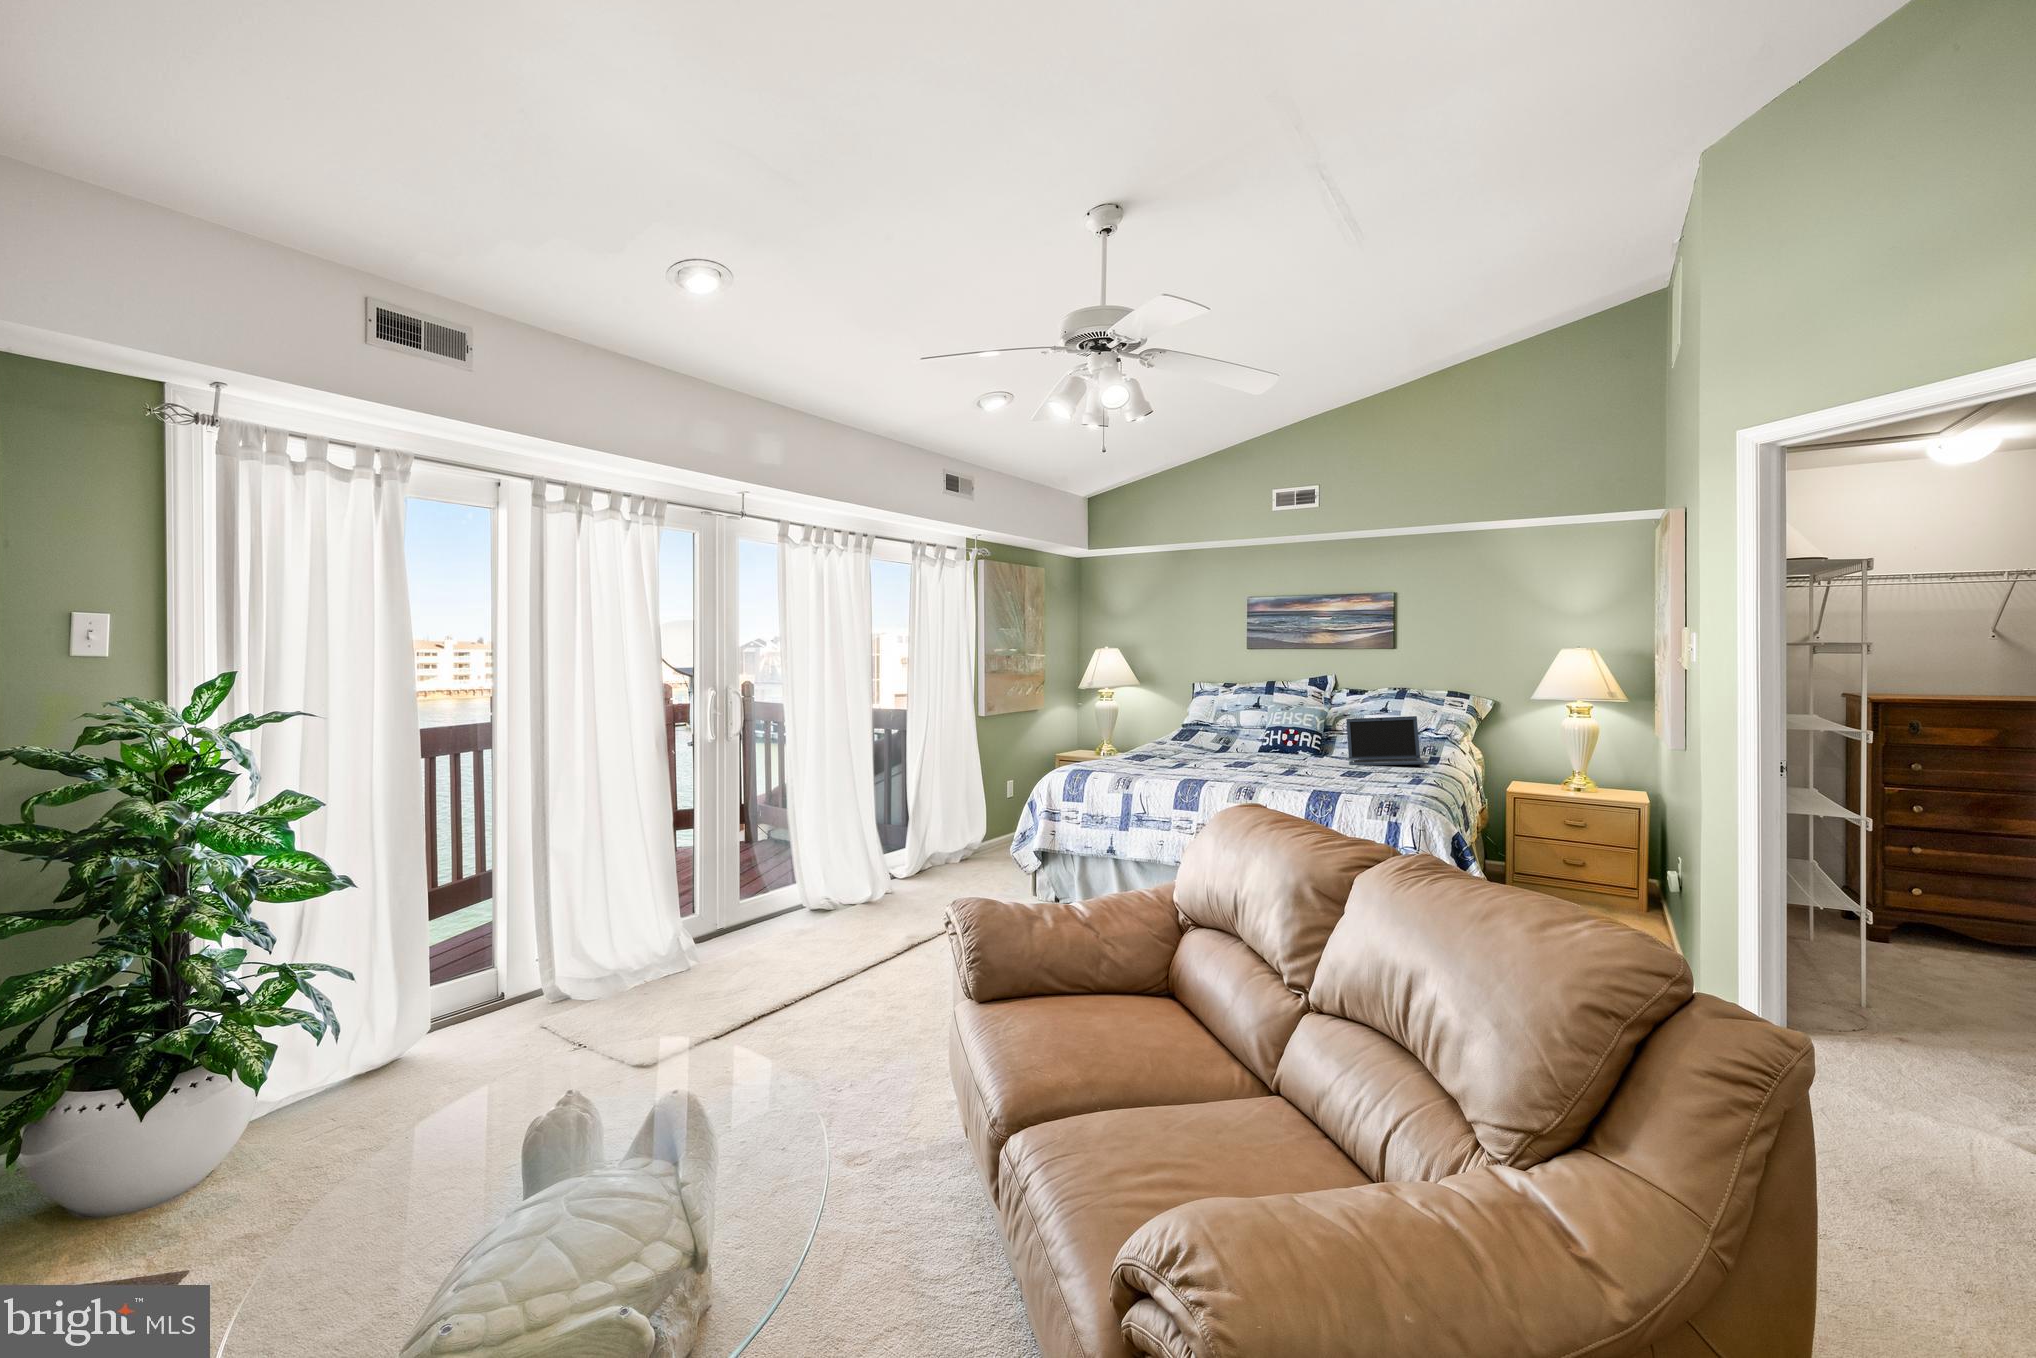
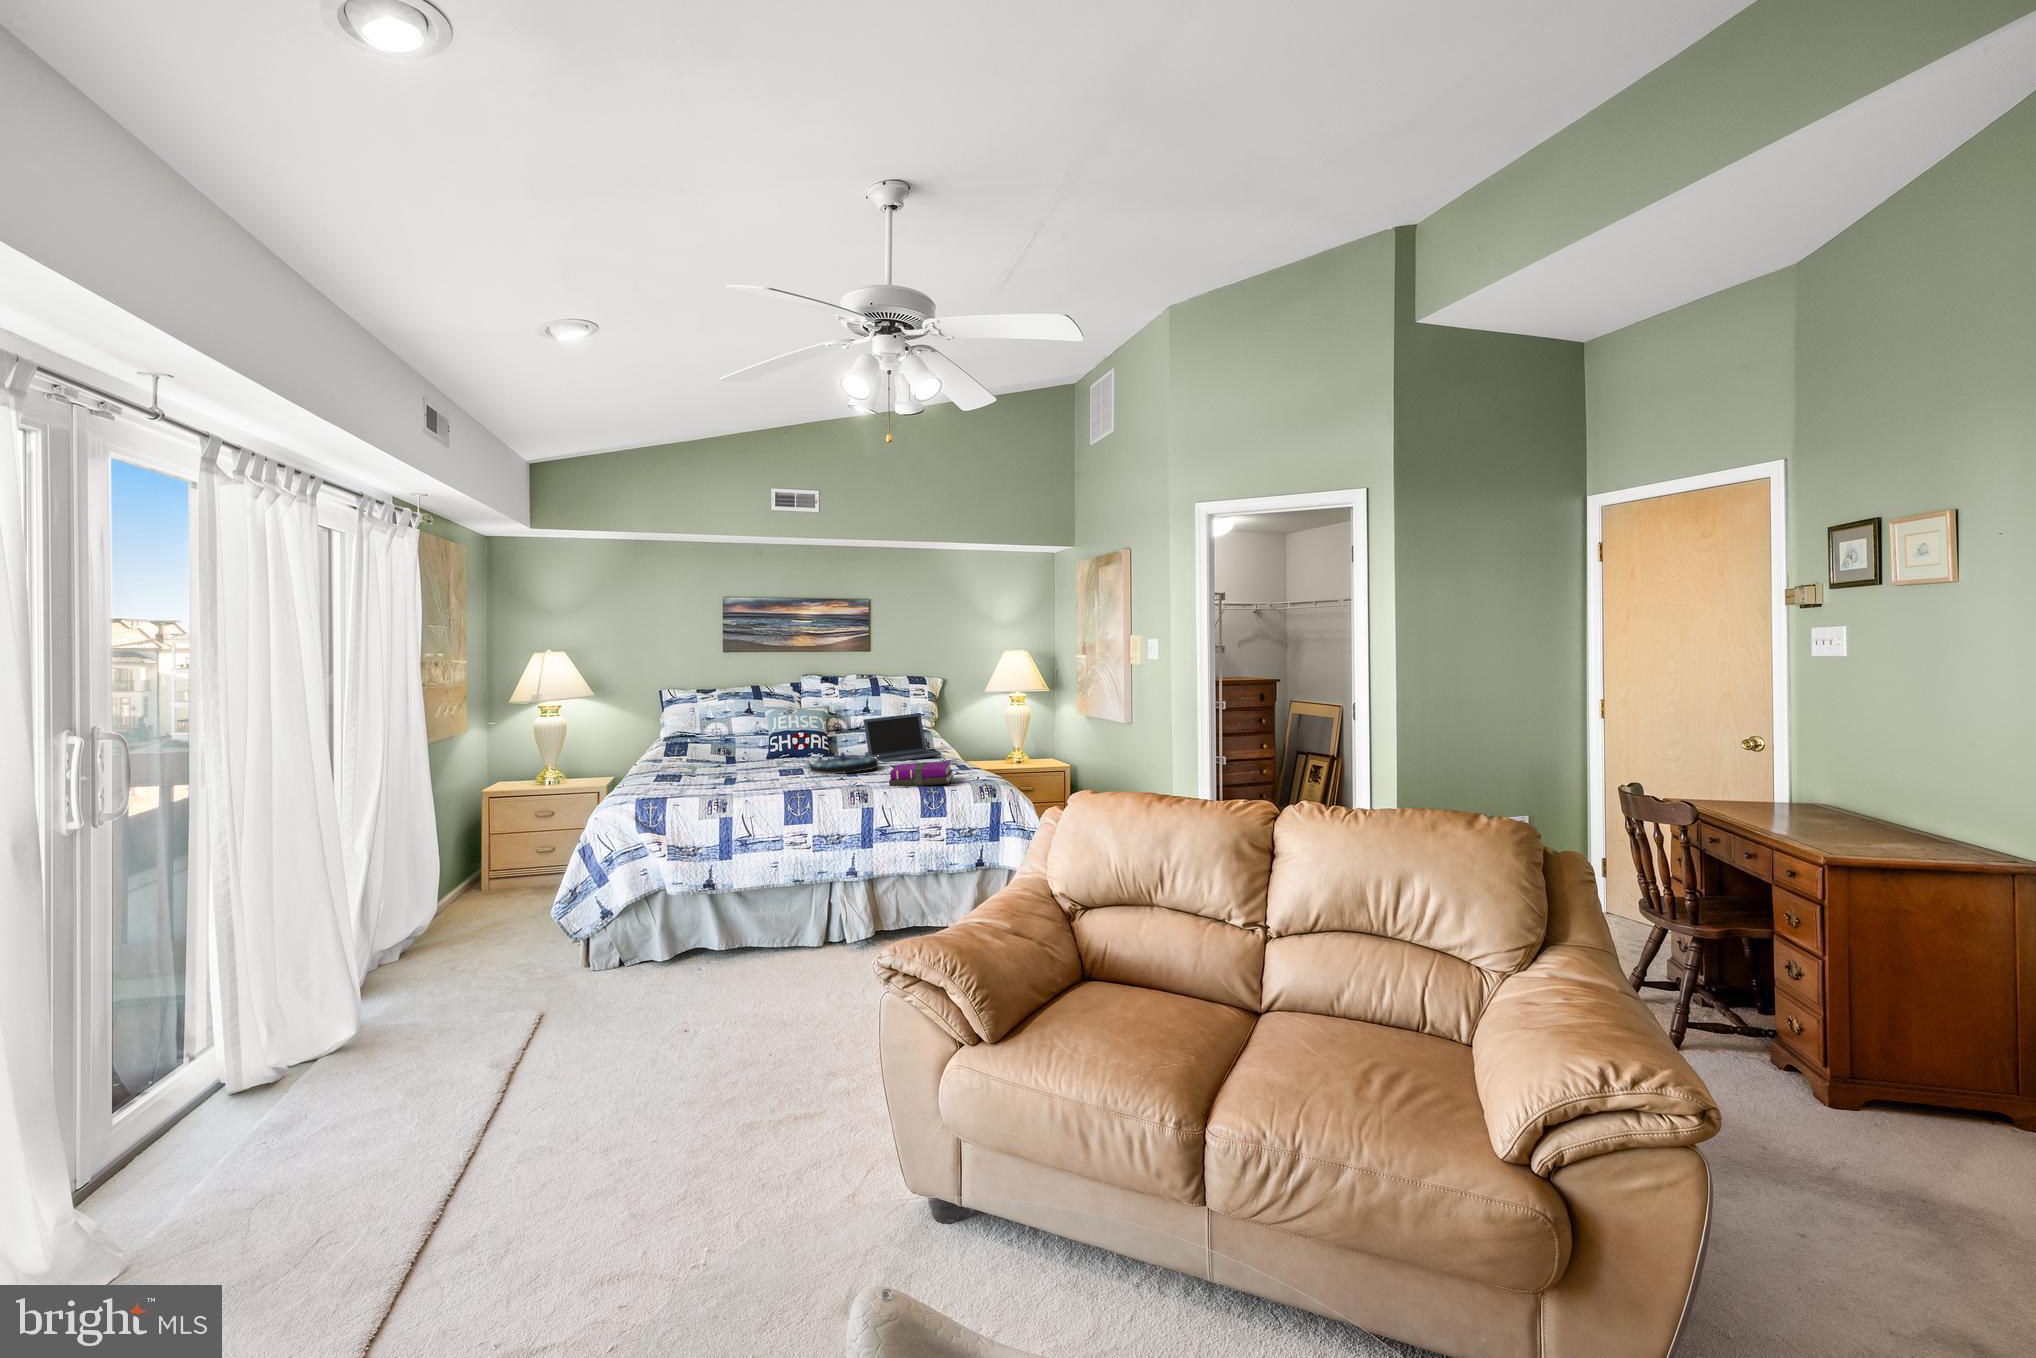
serving tray: none [1257,749,1330,770] -> present [809,752,878,774]
notebook: none [1299,766,1384,790] -> present [889,761,953,786]

